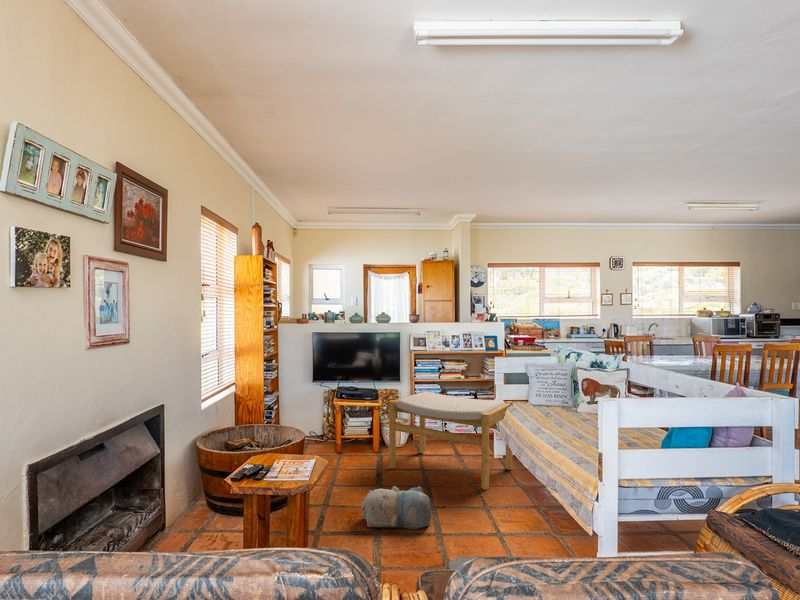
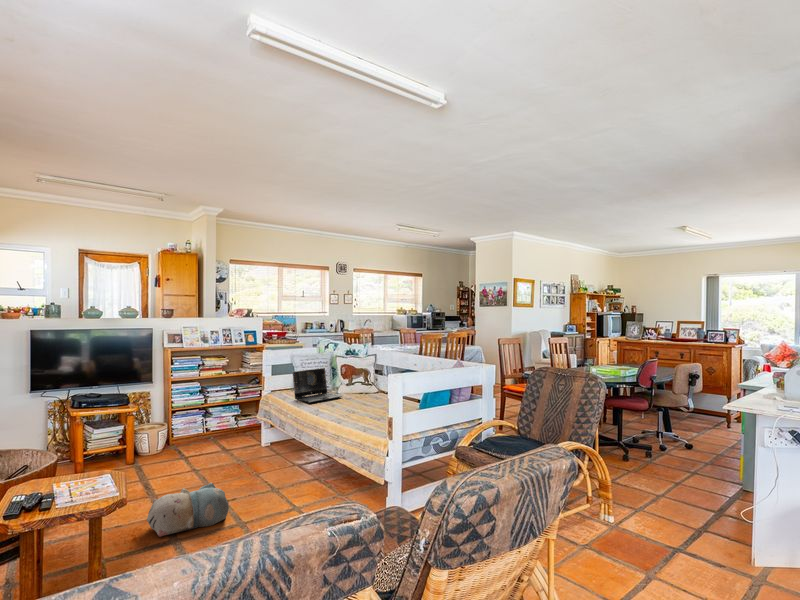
laptop: none [519,381,578,419] -> present [293,368,342,402]
footstool: present [389,391,513,490] -> none [154,390,283,475]

